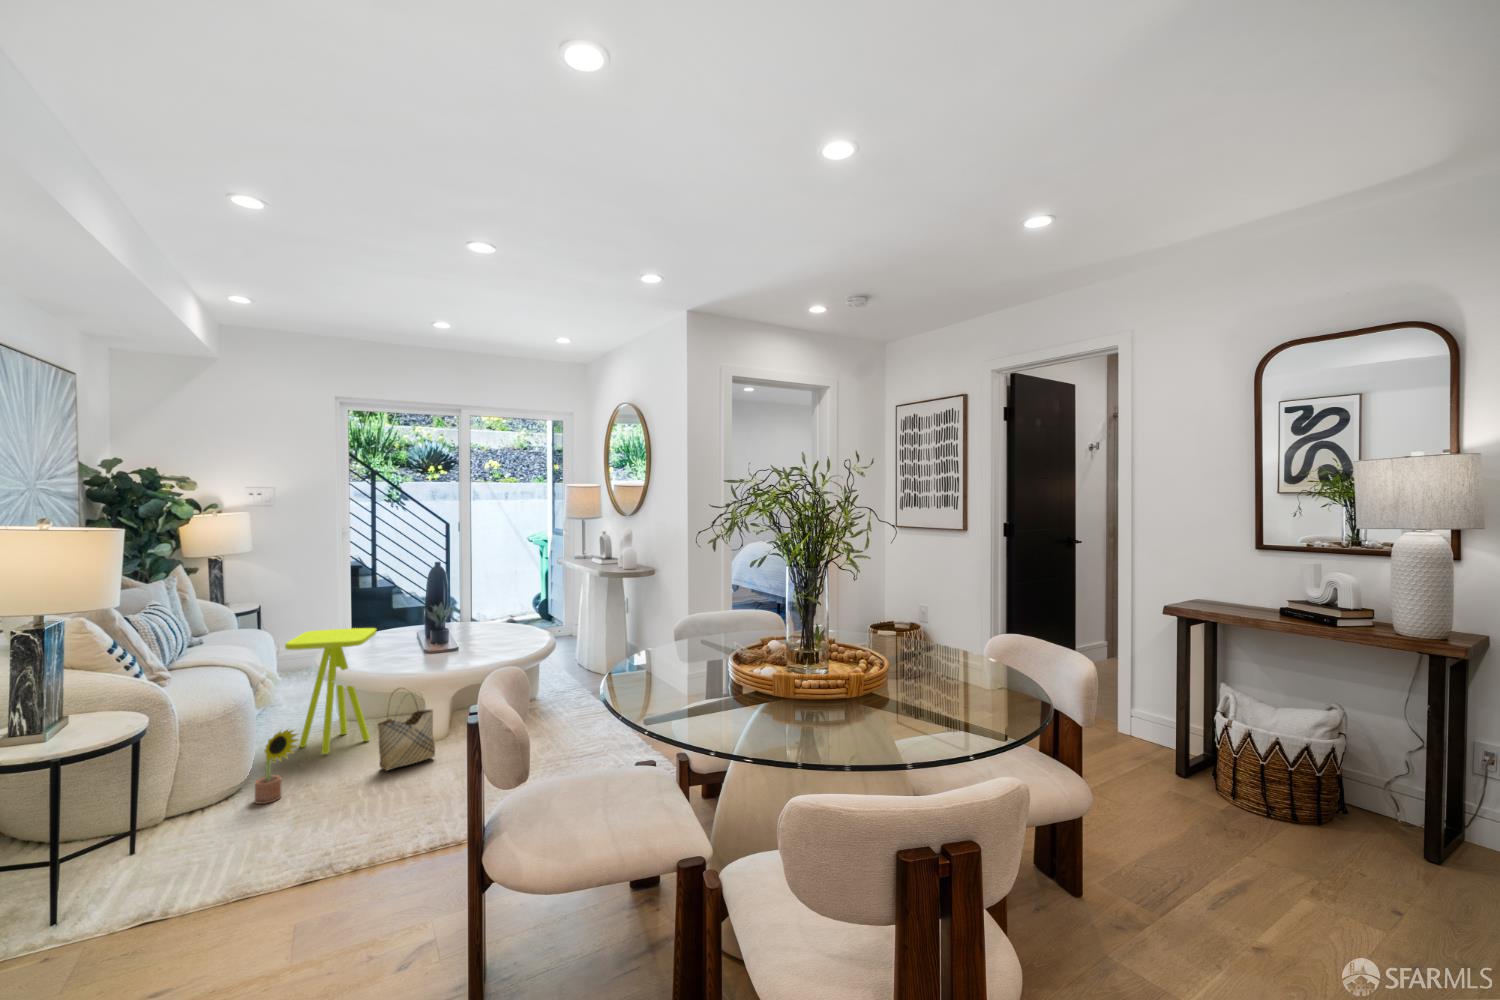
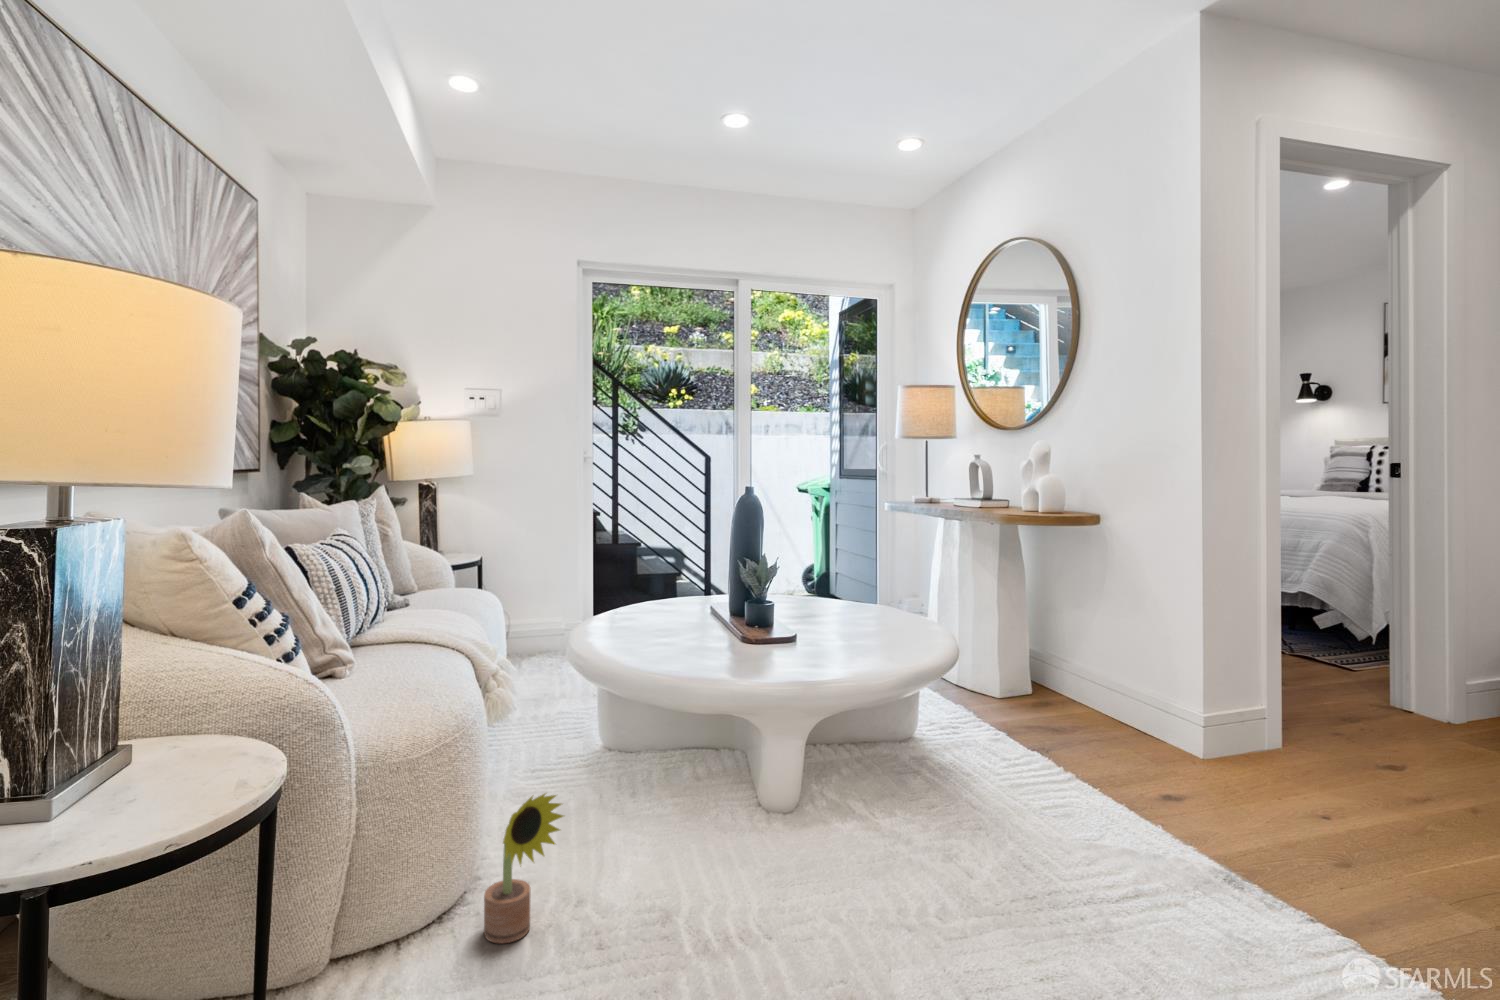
side table: present [285,628,376,754] -> none [529,595,668,825]
woven basket: present [378,691,435,770] -> none [696,718,795,891]

